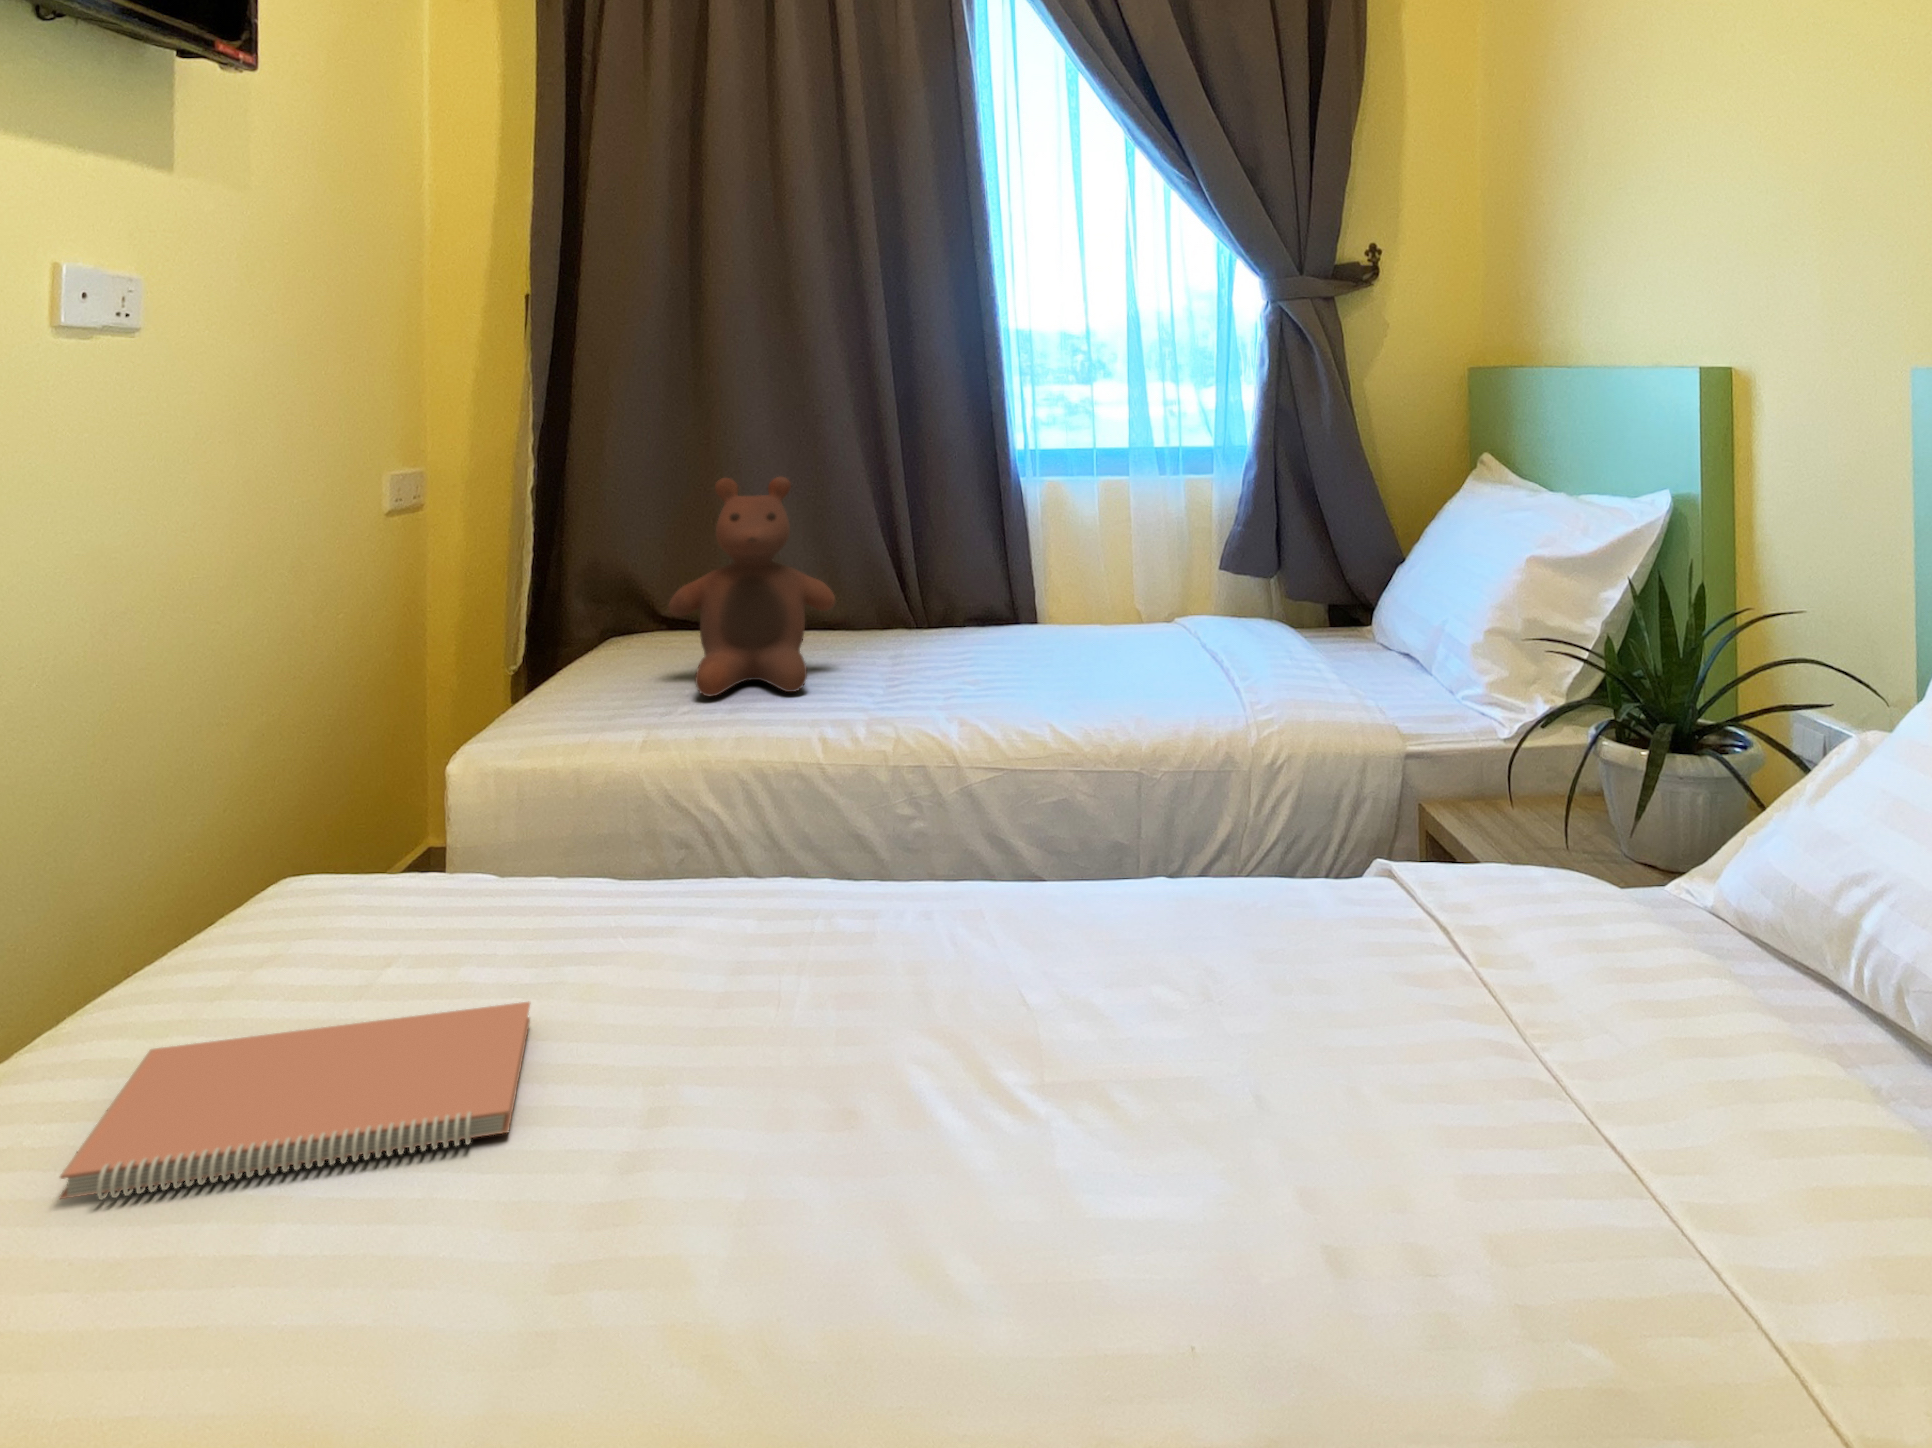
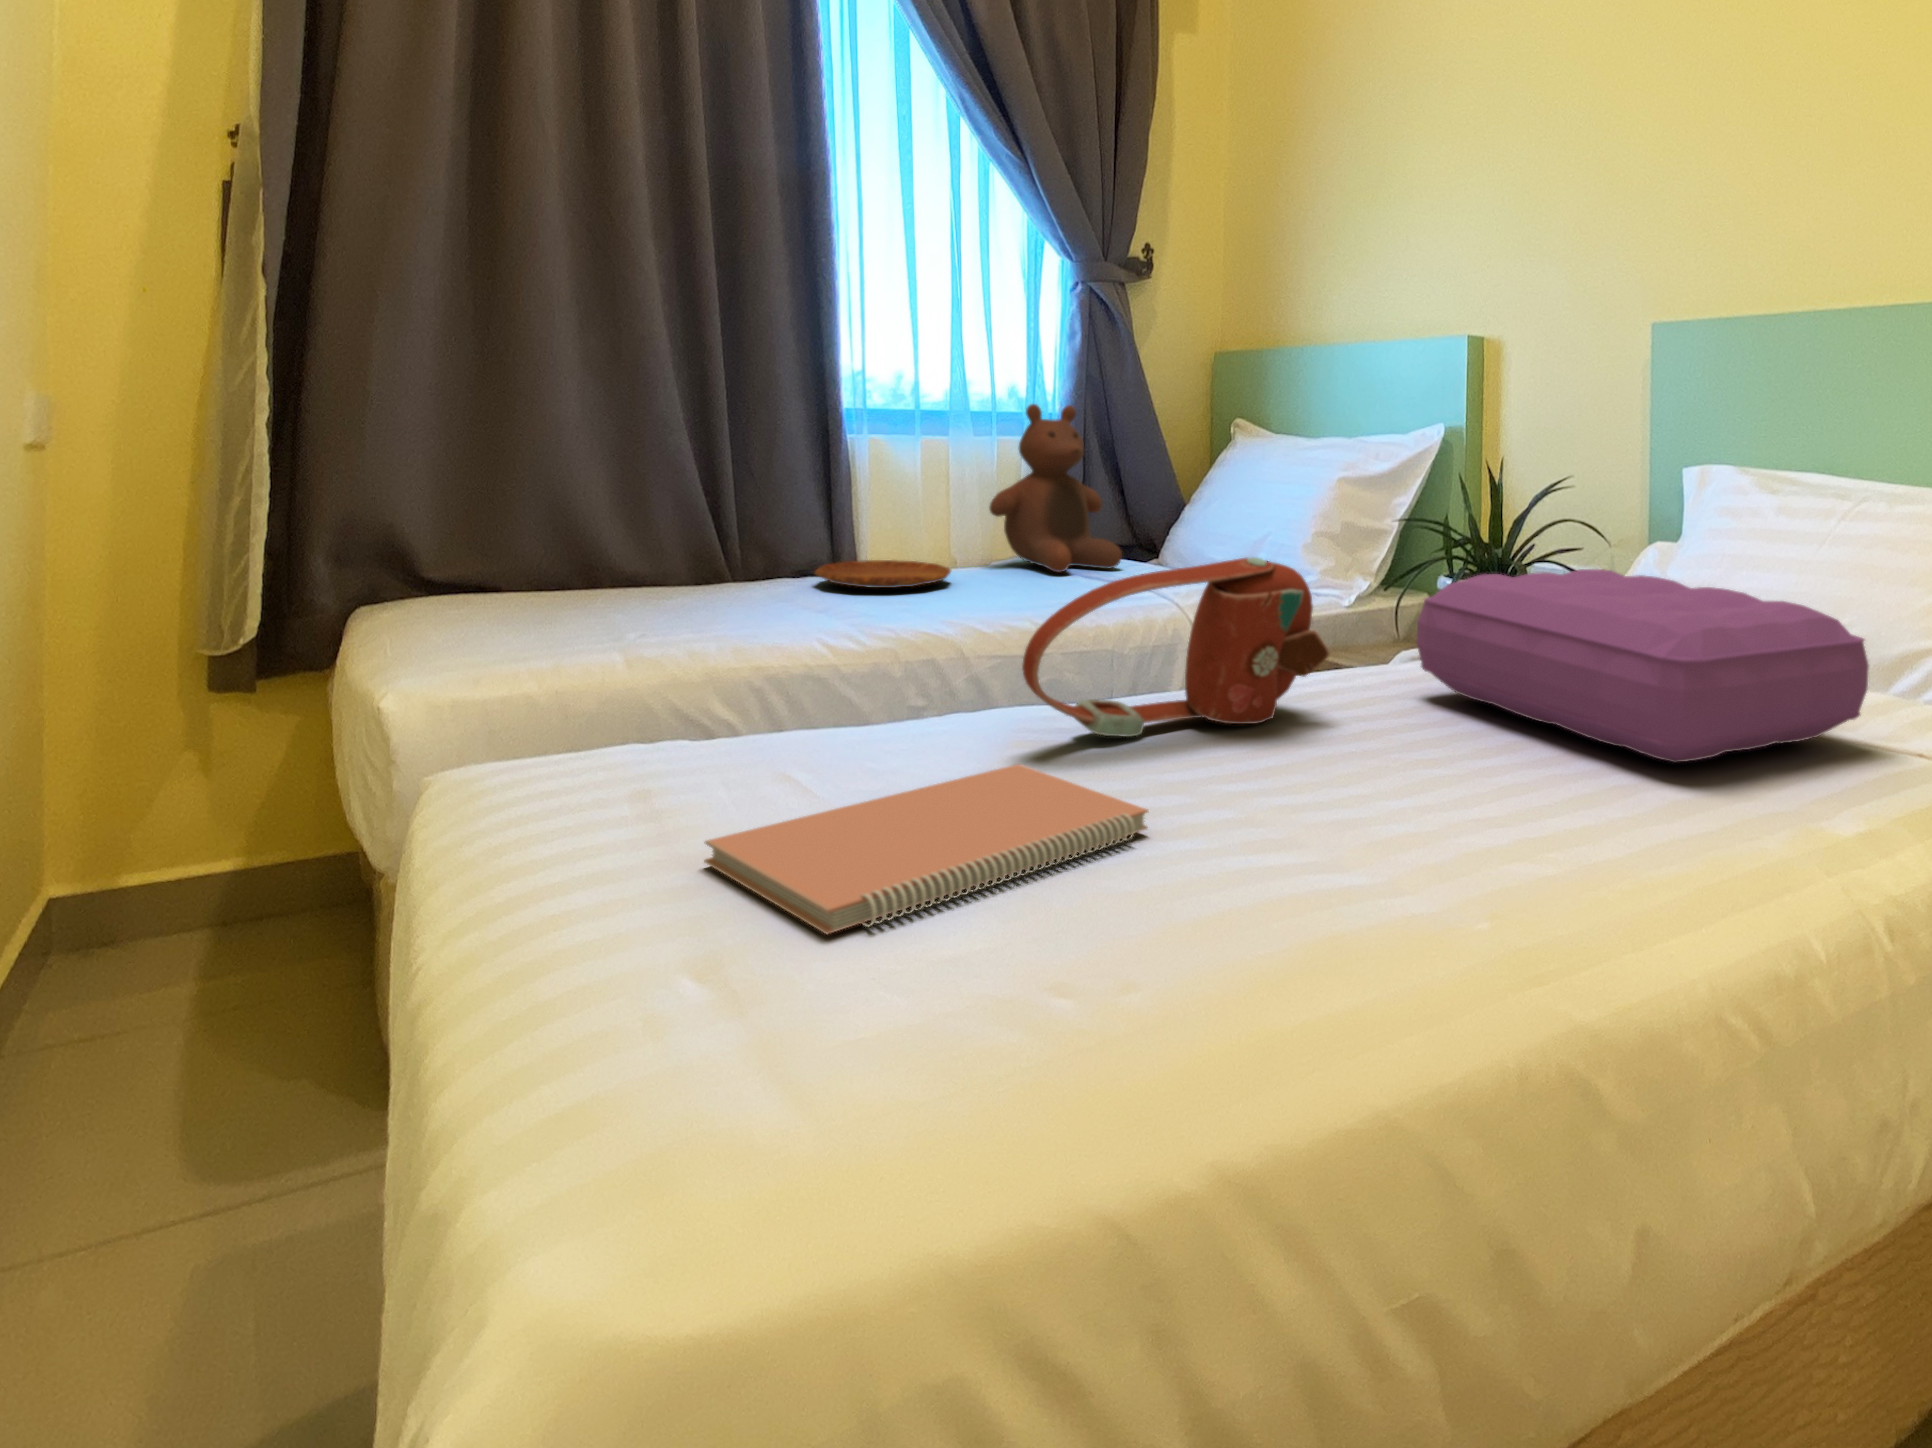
stuffed bear: present [669,476,836,696] -> present [990,404,1122,572]
tray: none [909,631,1046,670] -> present [815,560,951,588]
handbag: none [604,766,1005,976] -> present [1022,557,1329,737]
pillow: none [1189,812,1759,1210] -> present [1416,569,1869,763]

